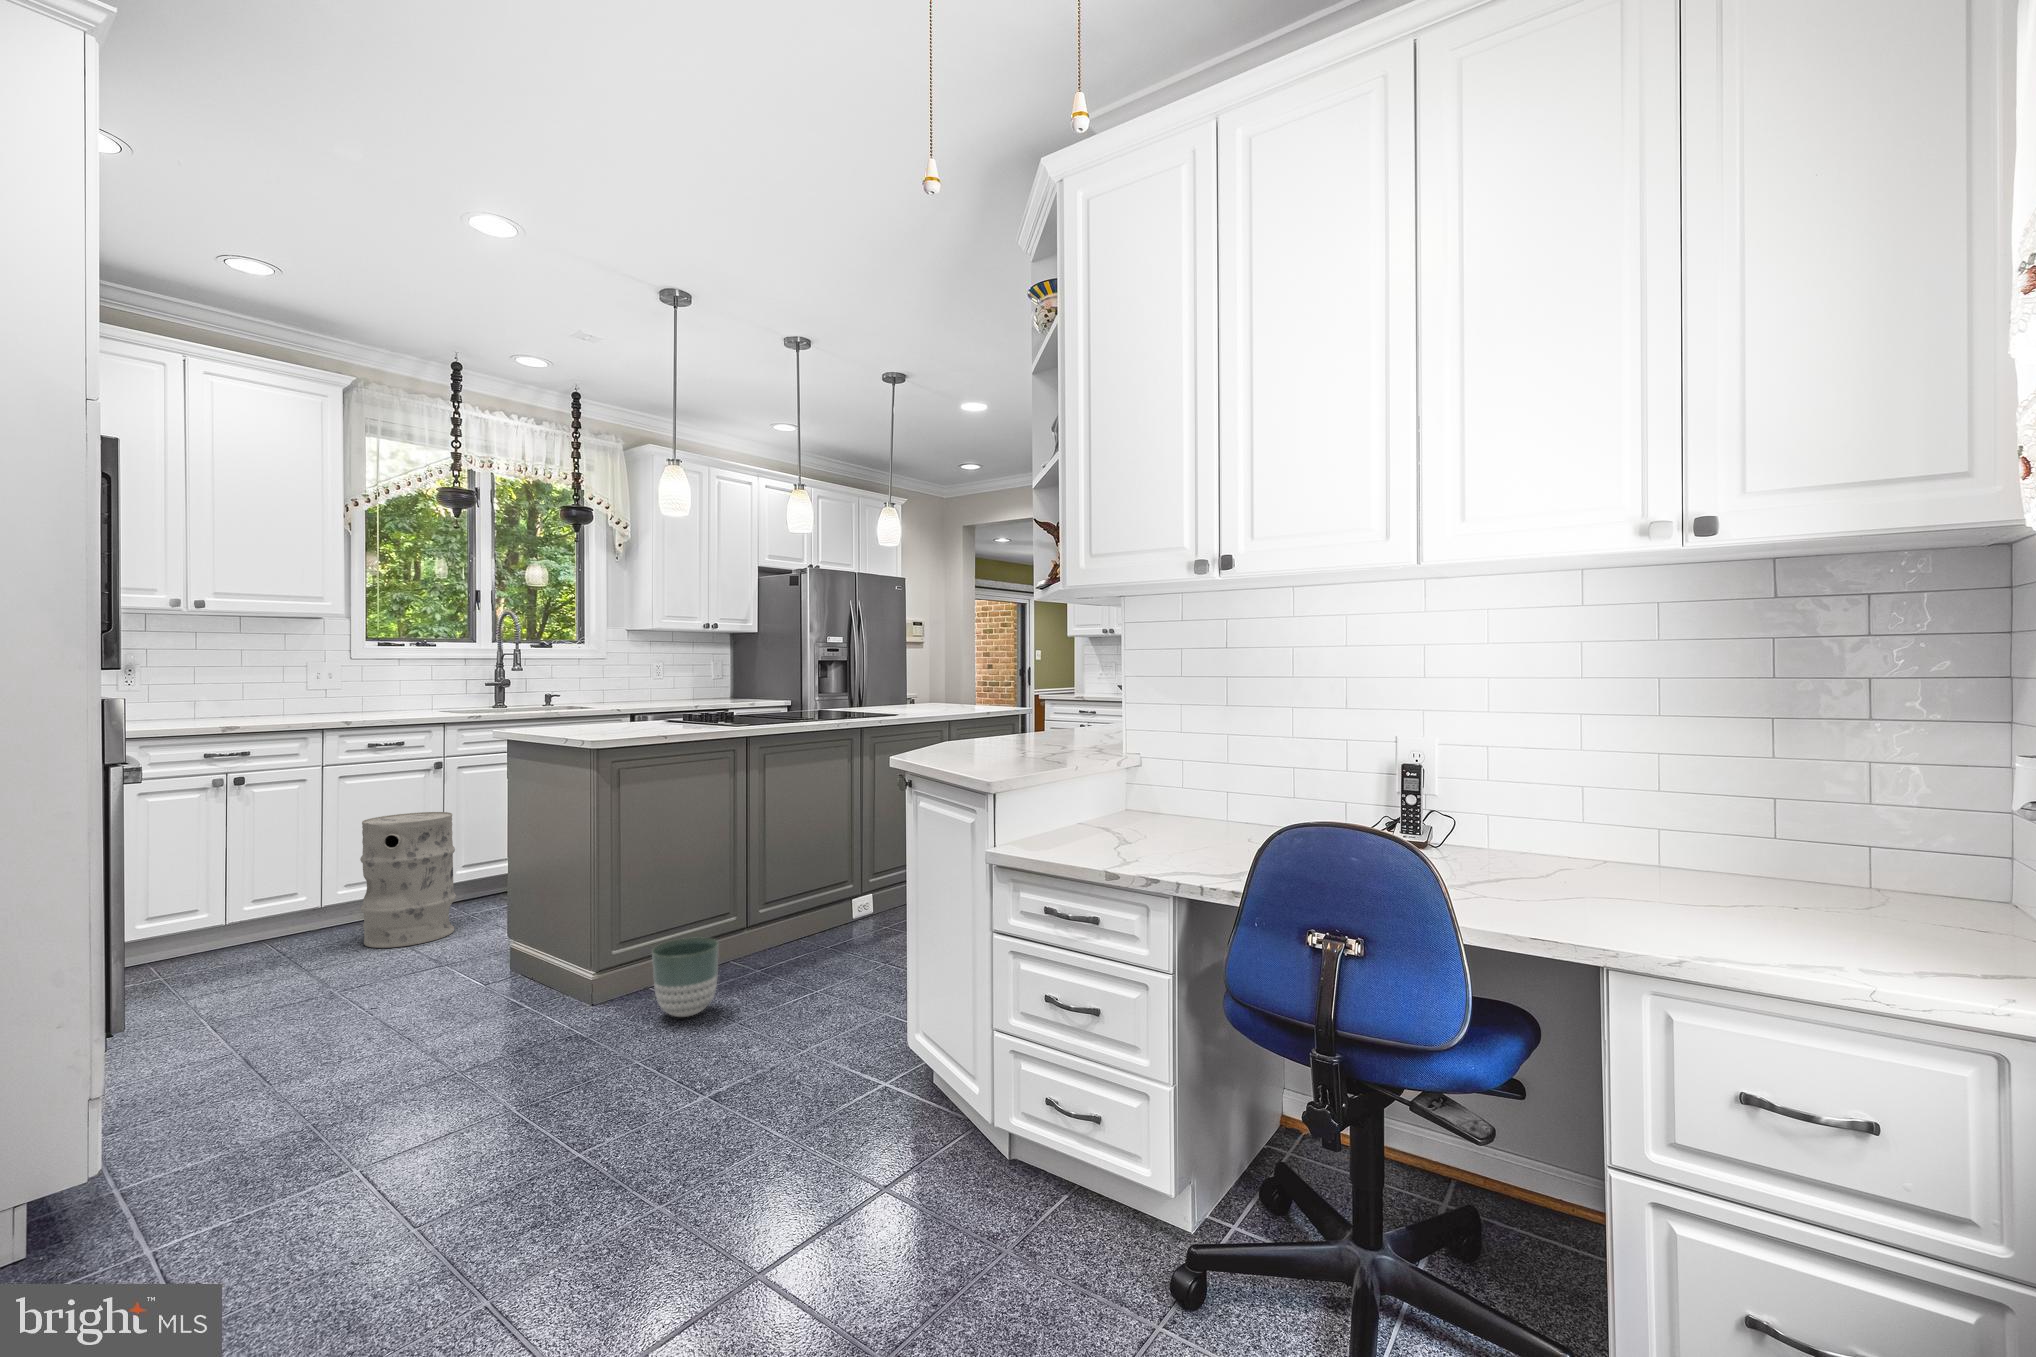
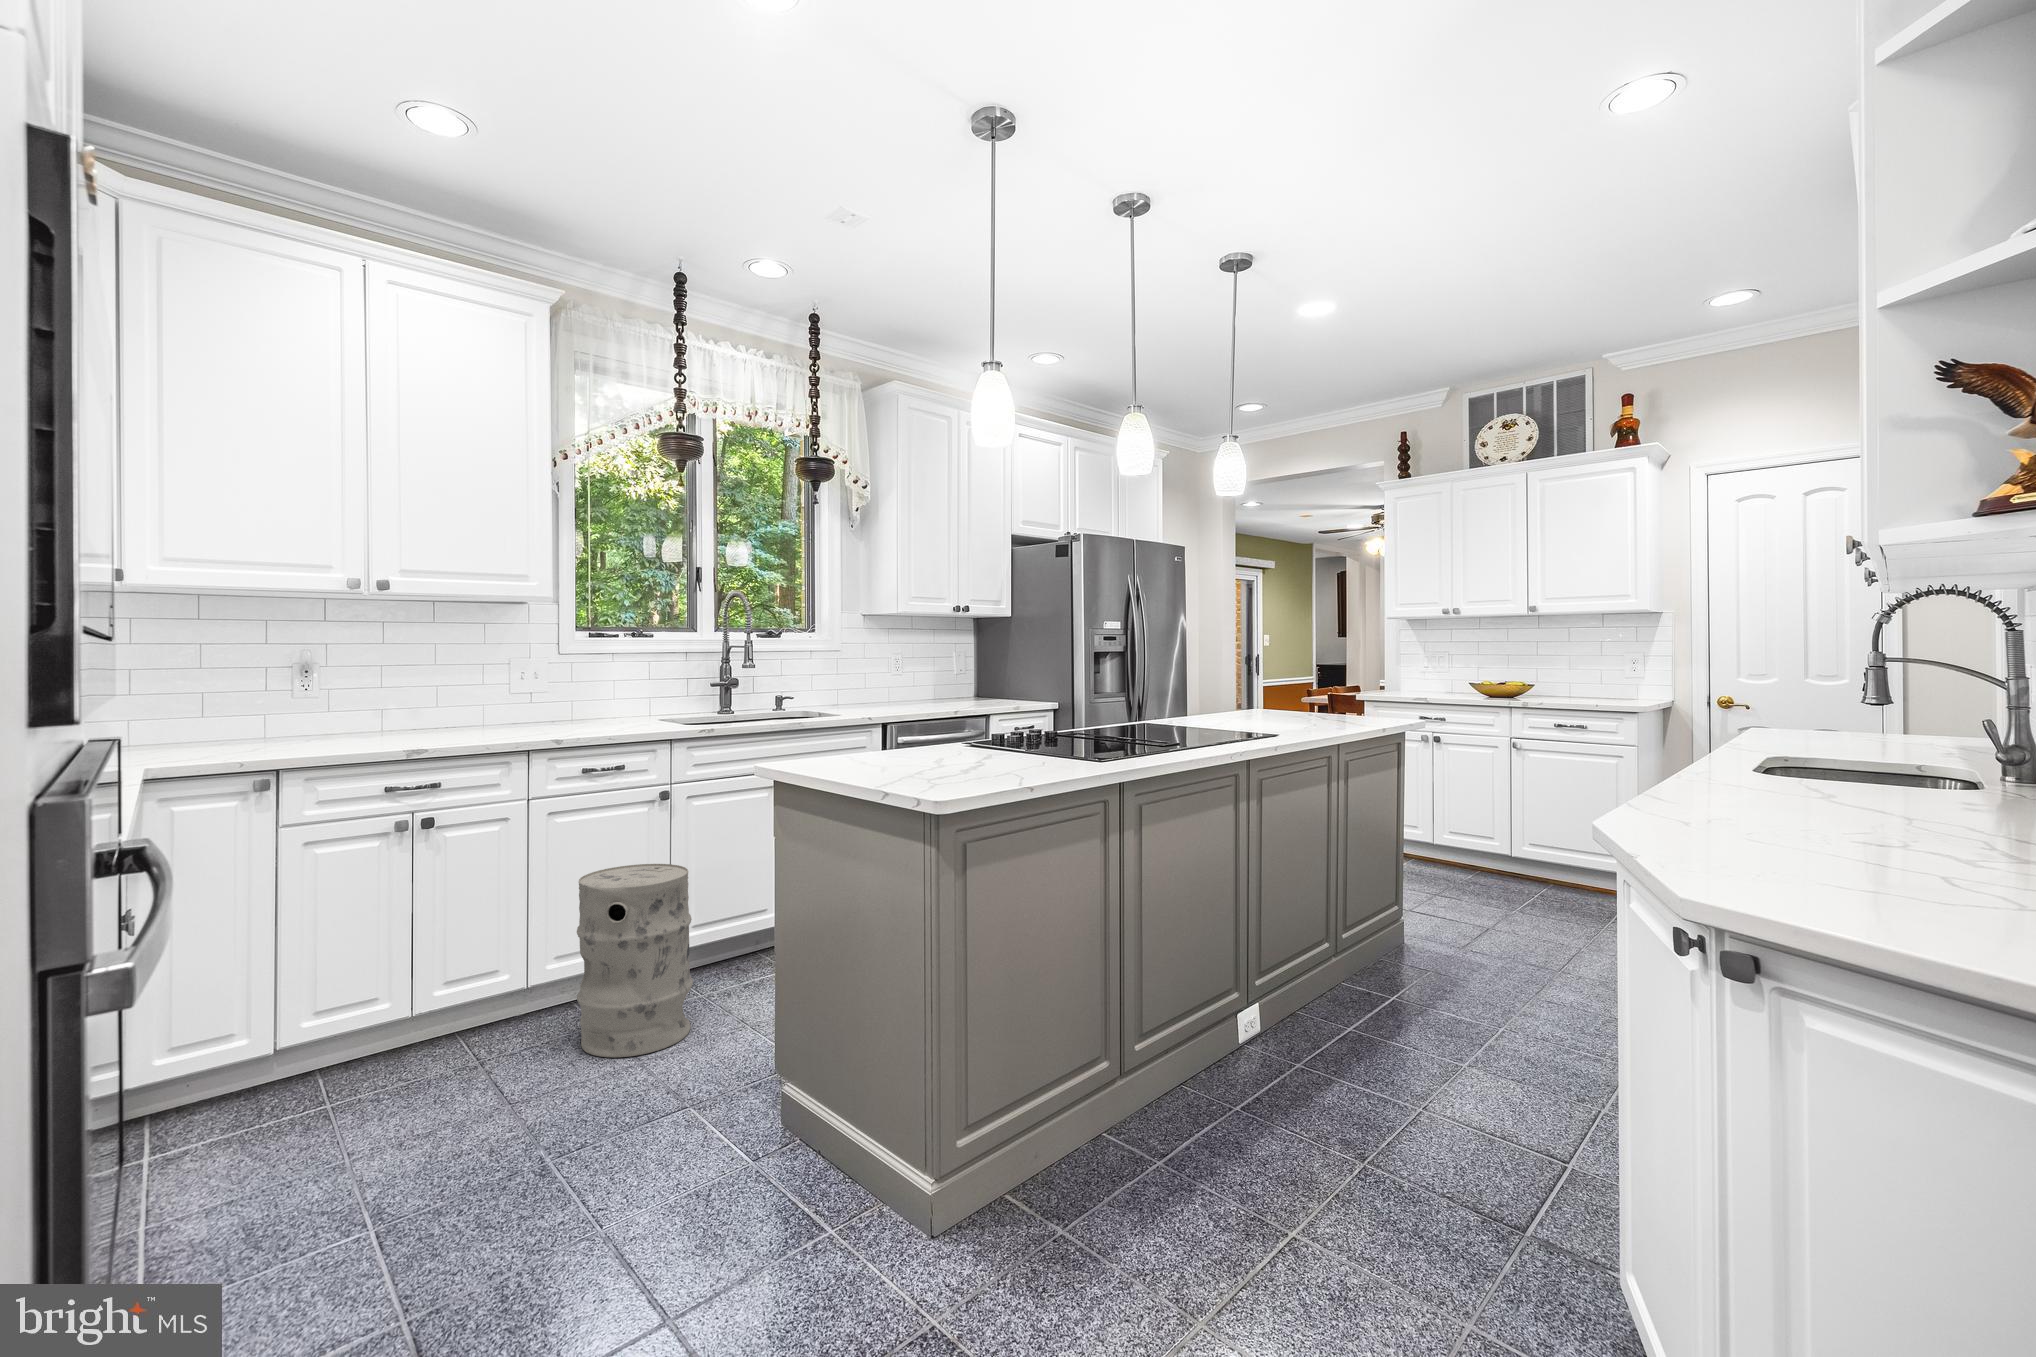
planter: present [652,937,719,1017] -> none [1047,1142,1154,1297]

